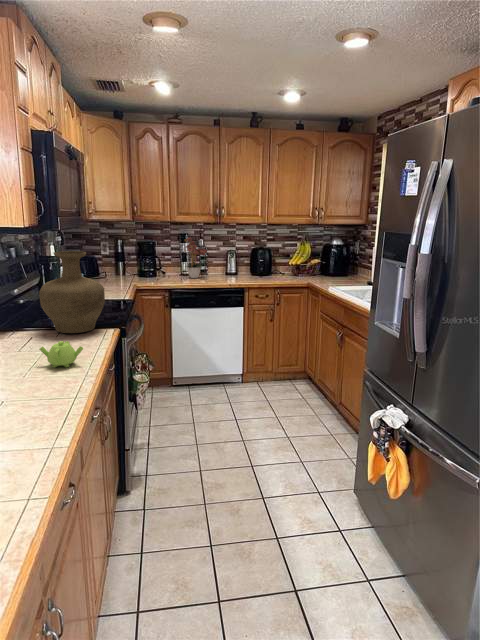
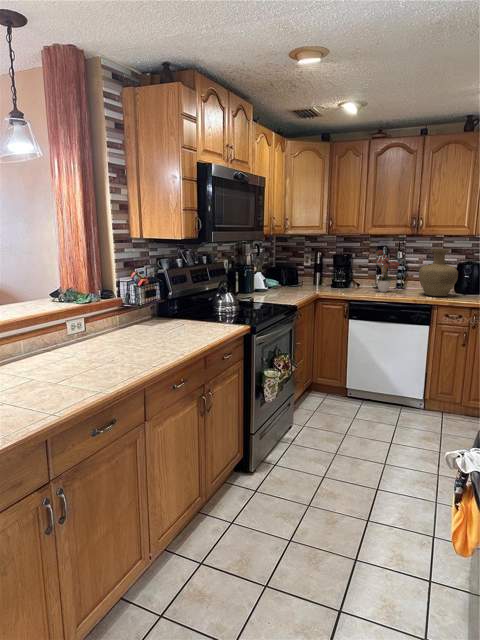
vase: present [39,251,105,333] -> present [419,249,458,296]
teapot: present [39,341,83,368] -> none [164,326,191,347]

